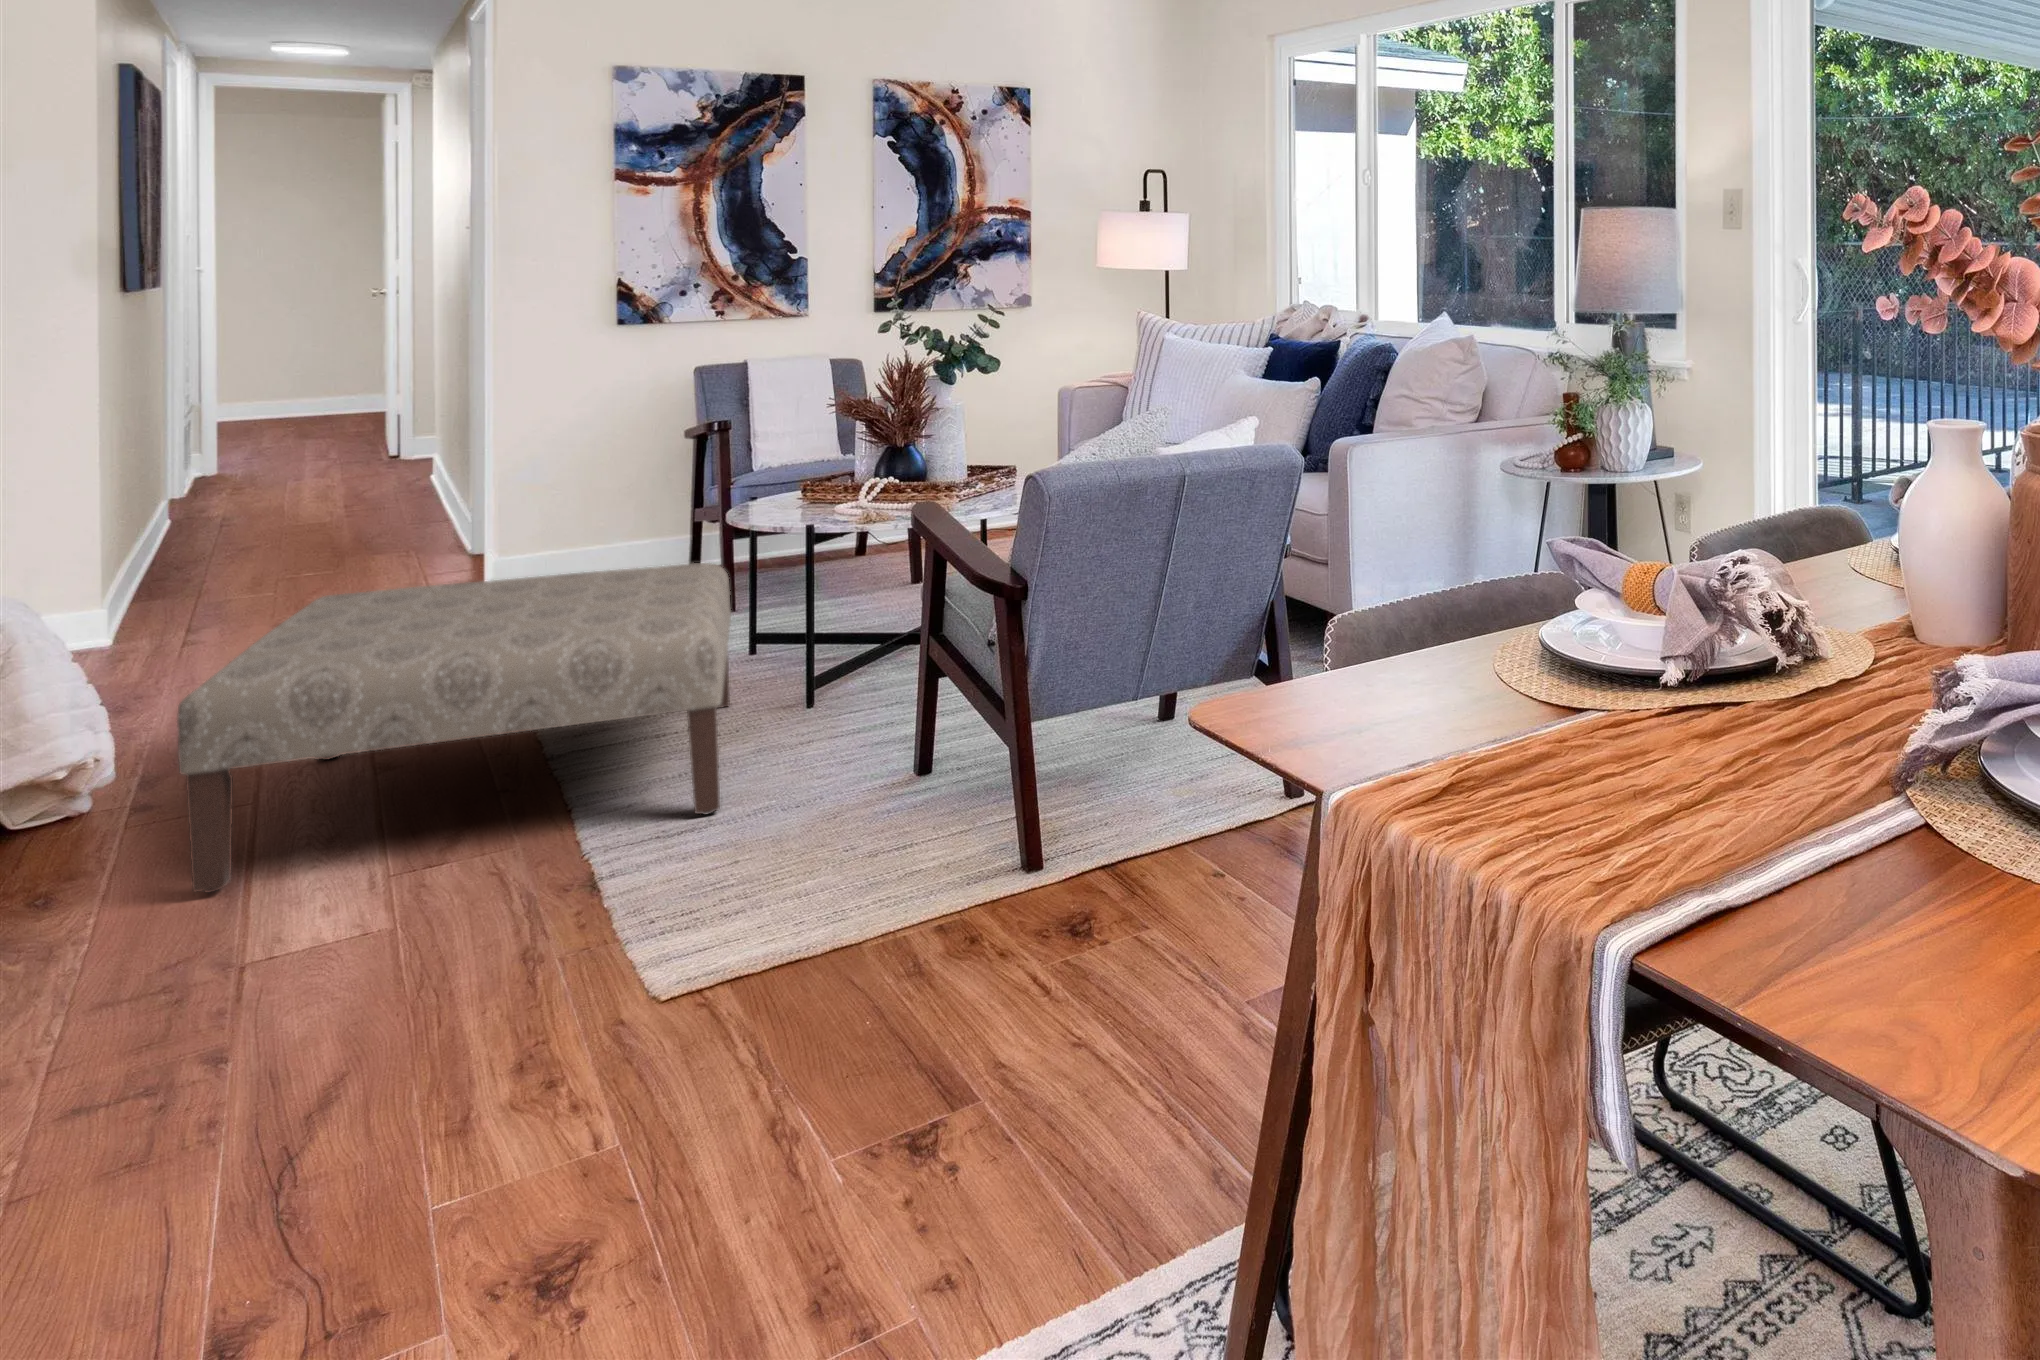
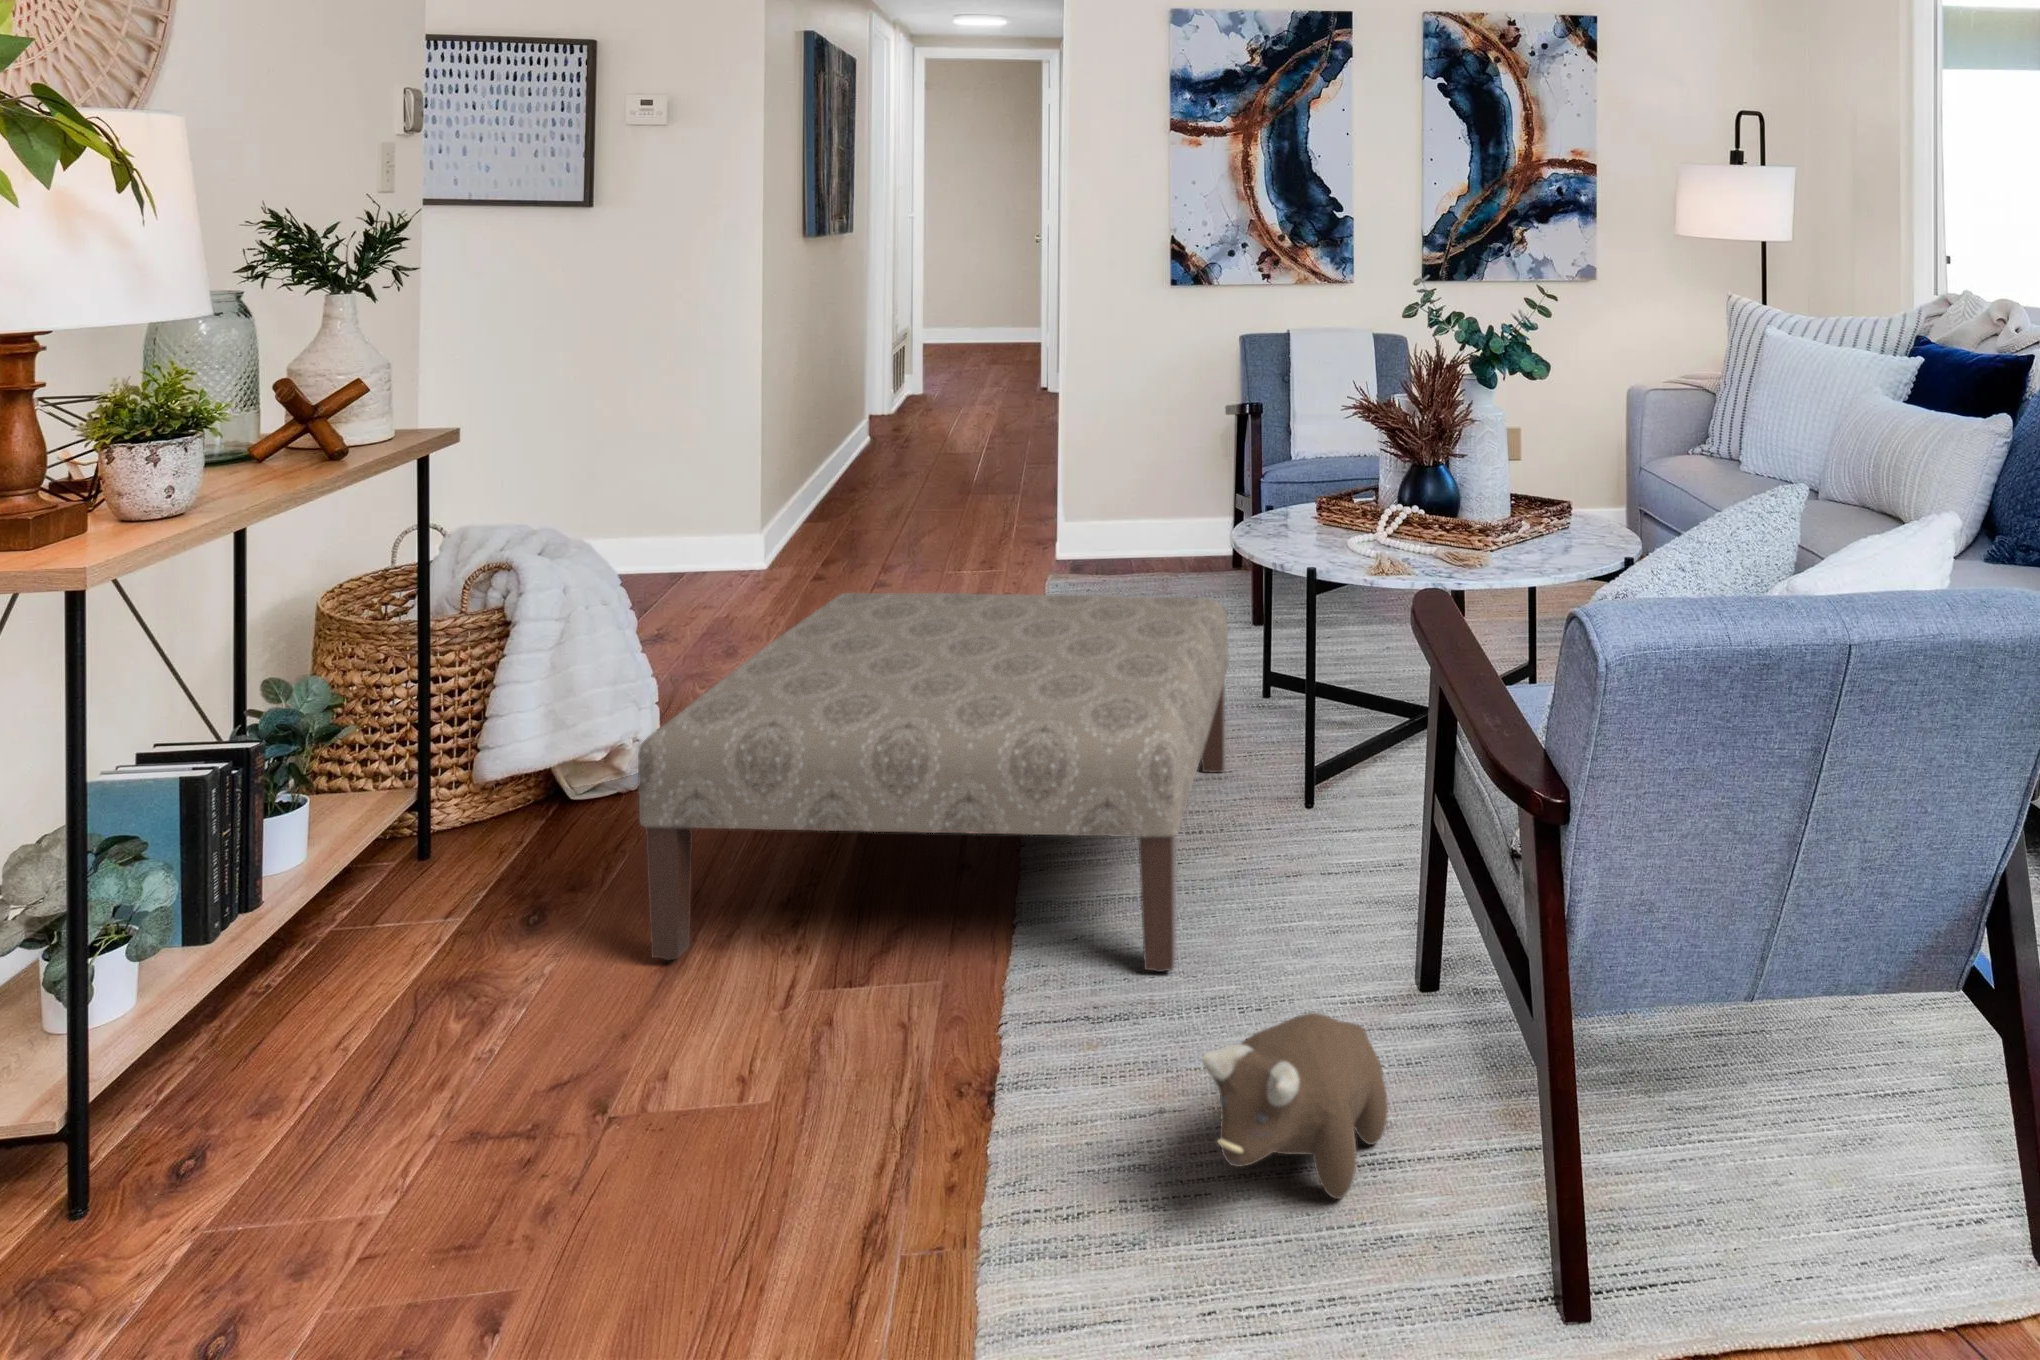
plush toy: none [775,772,907,880] -> present [1202,1013,1388,1199]

